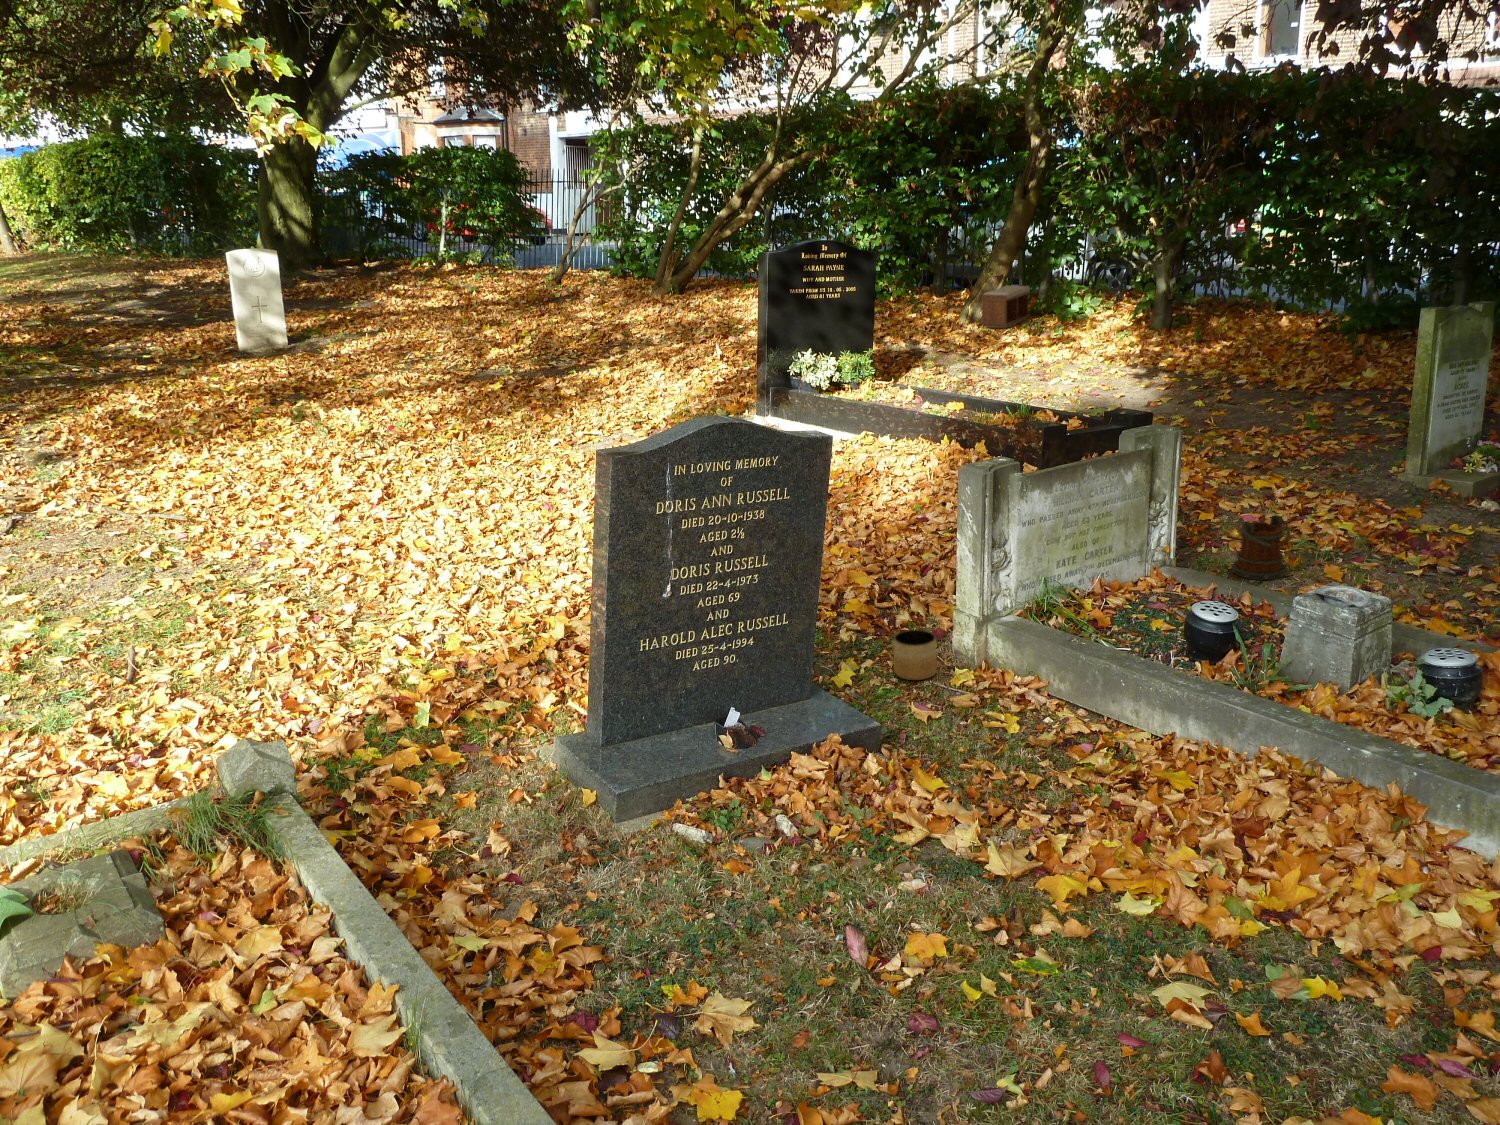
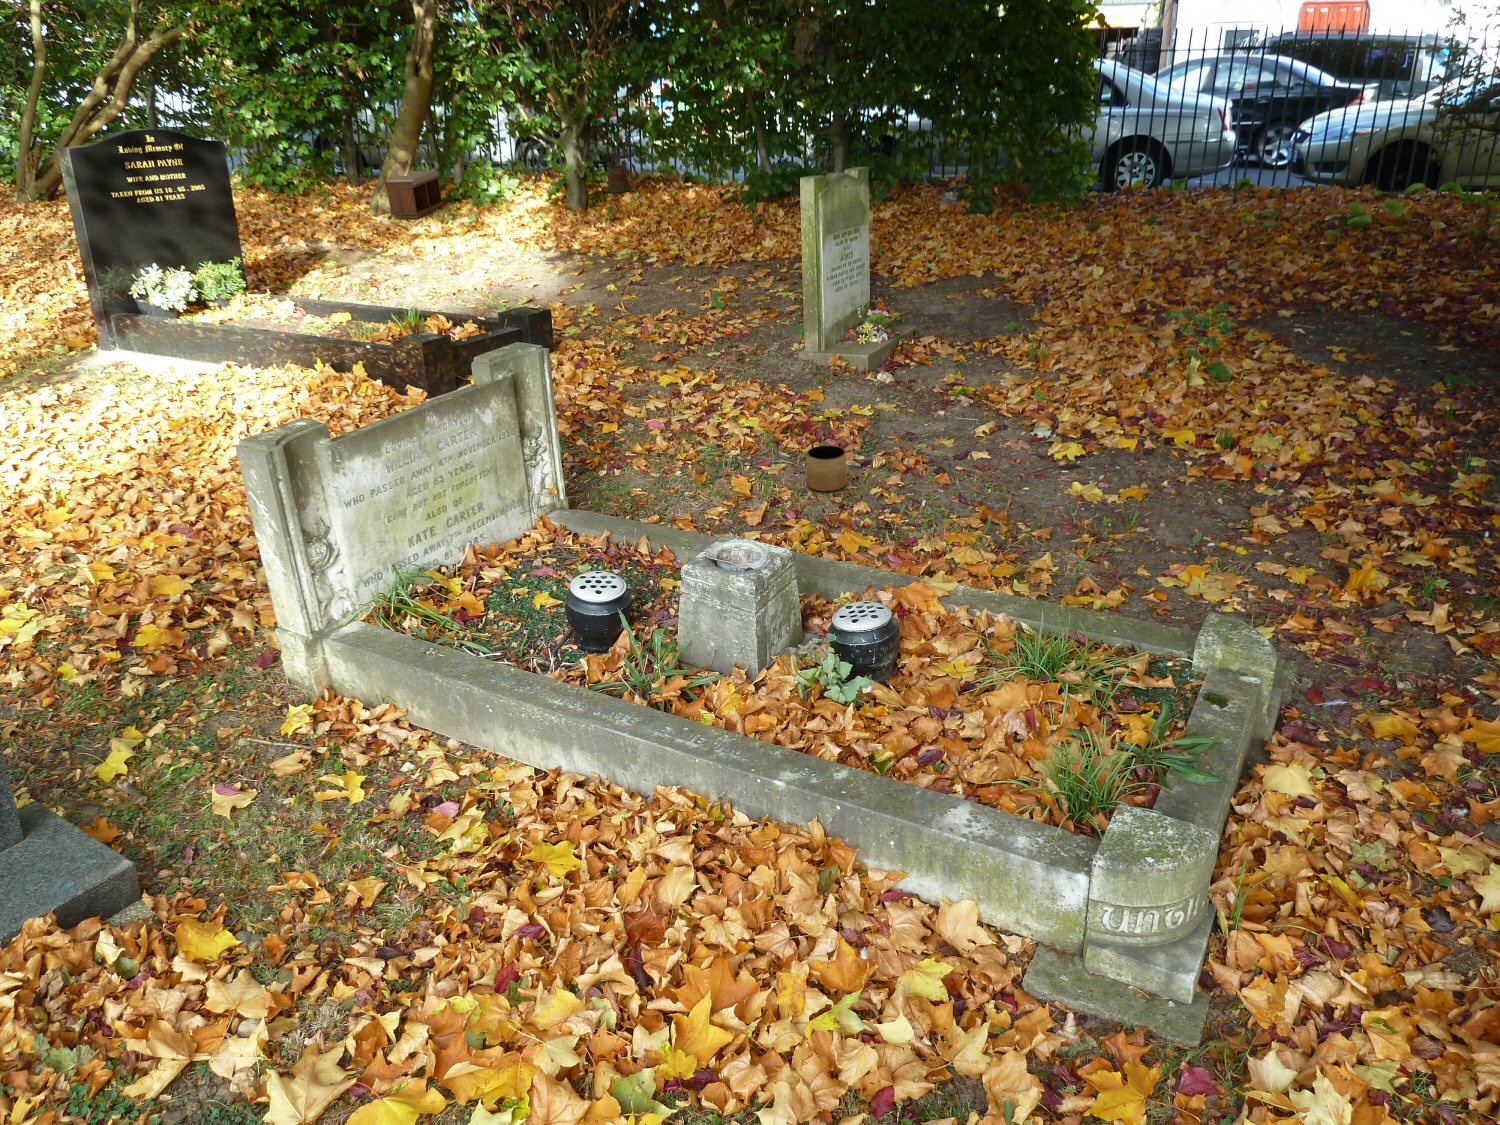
bucket: present [1231,515,1290,580] -> present [606,160,632,193]
planter: present [894,630,937,681] -> present [807,445,846,492]

